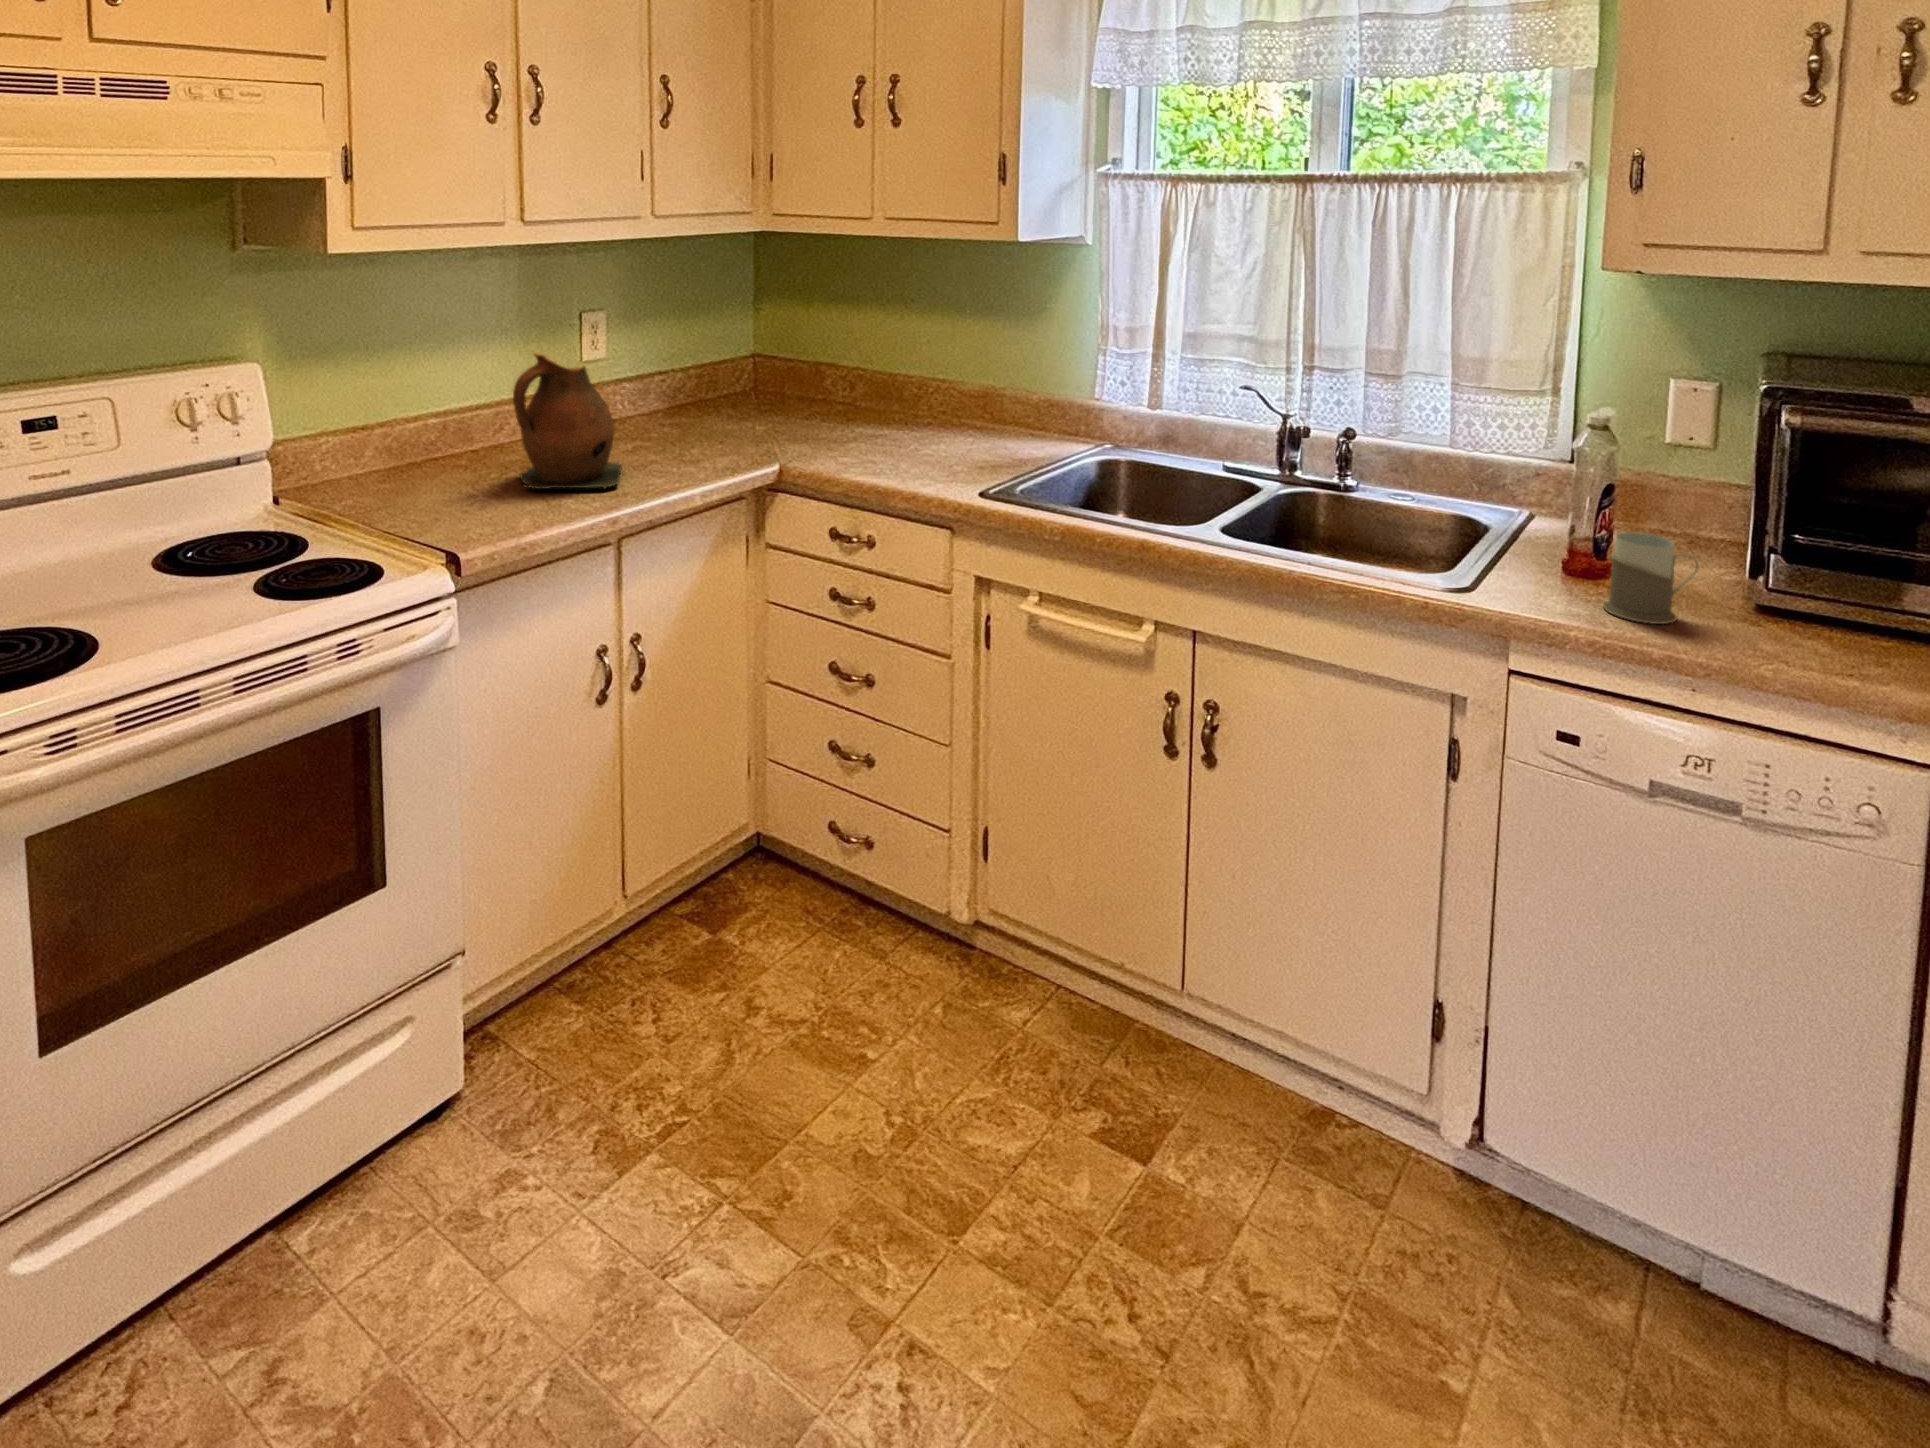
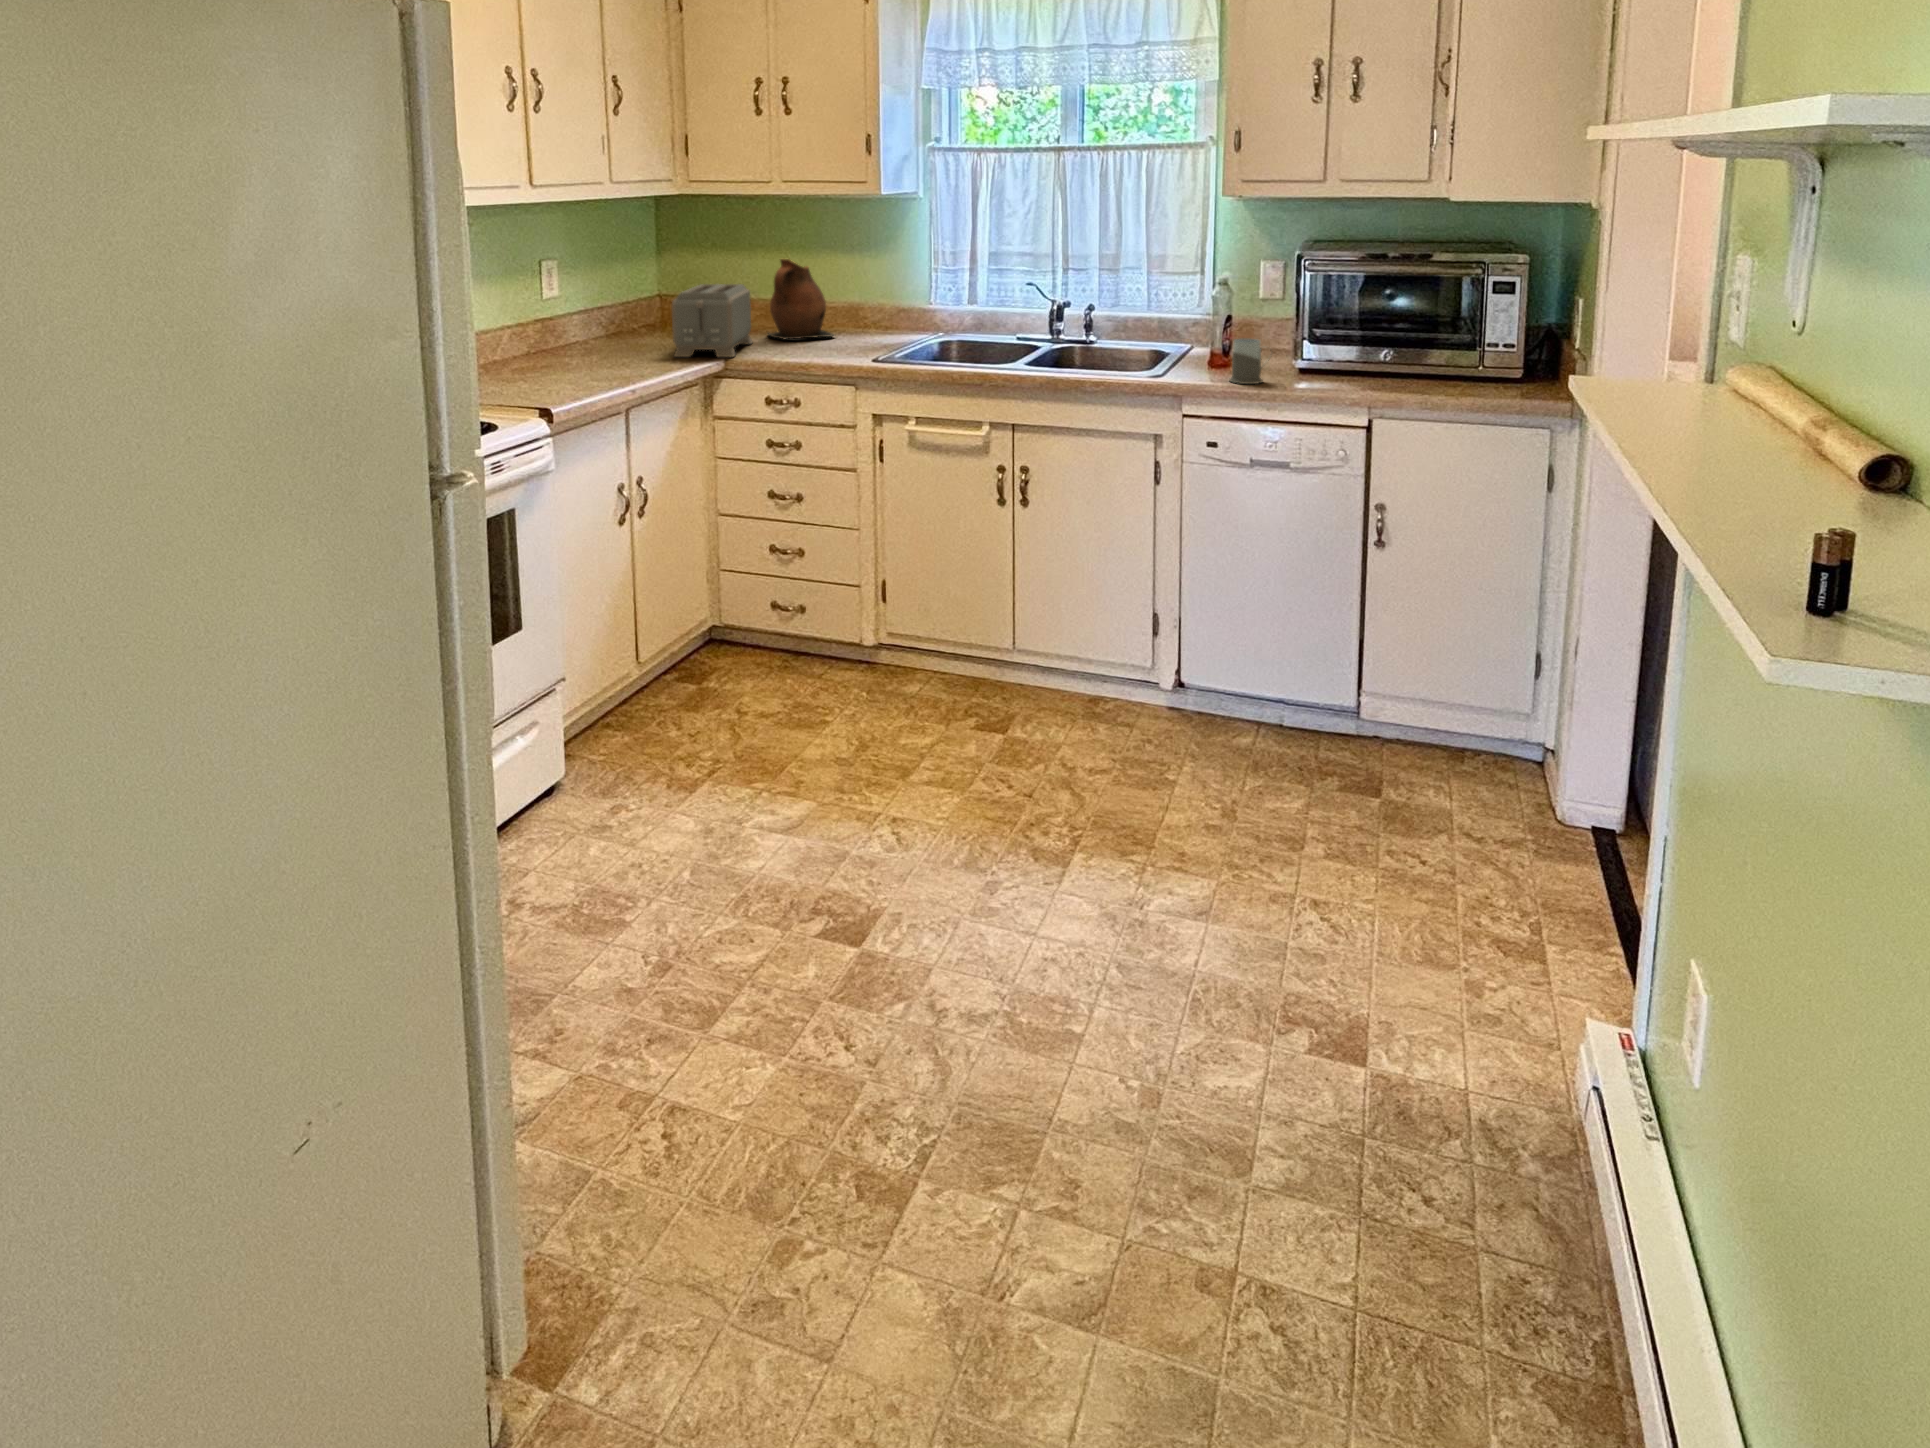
ceramic pitcher: present [513,353,622,489] -> present [767,259,833,339]
toaster: none [721,354,843,464] -> present [672,284,752,357]

